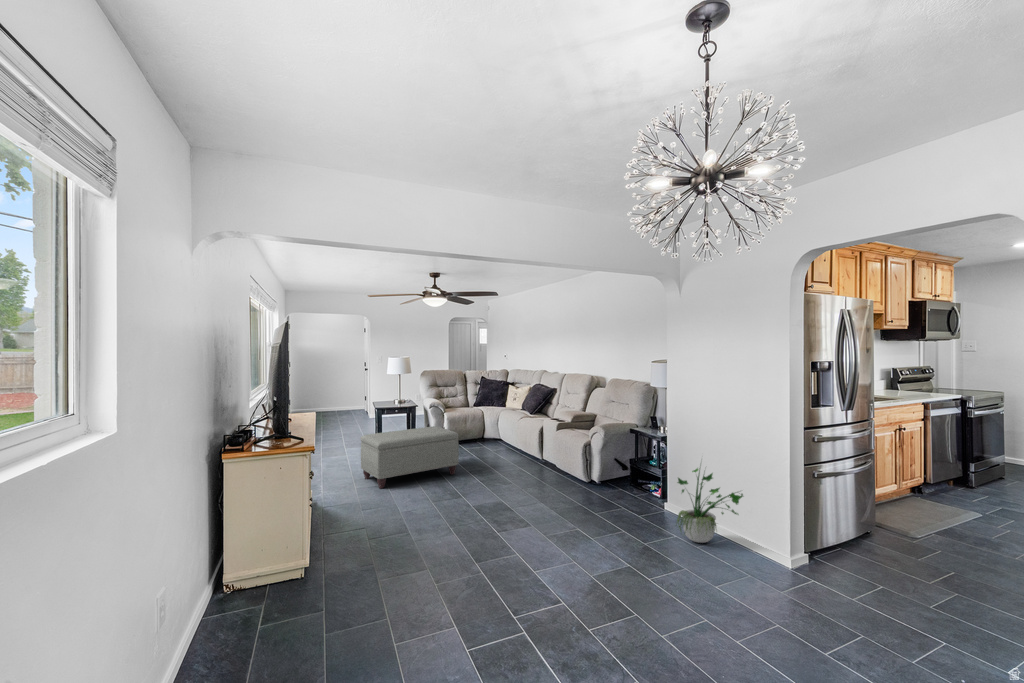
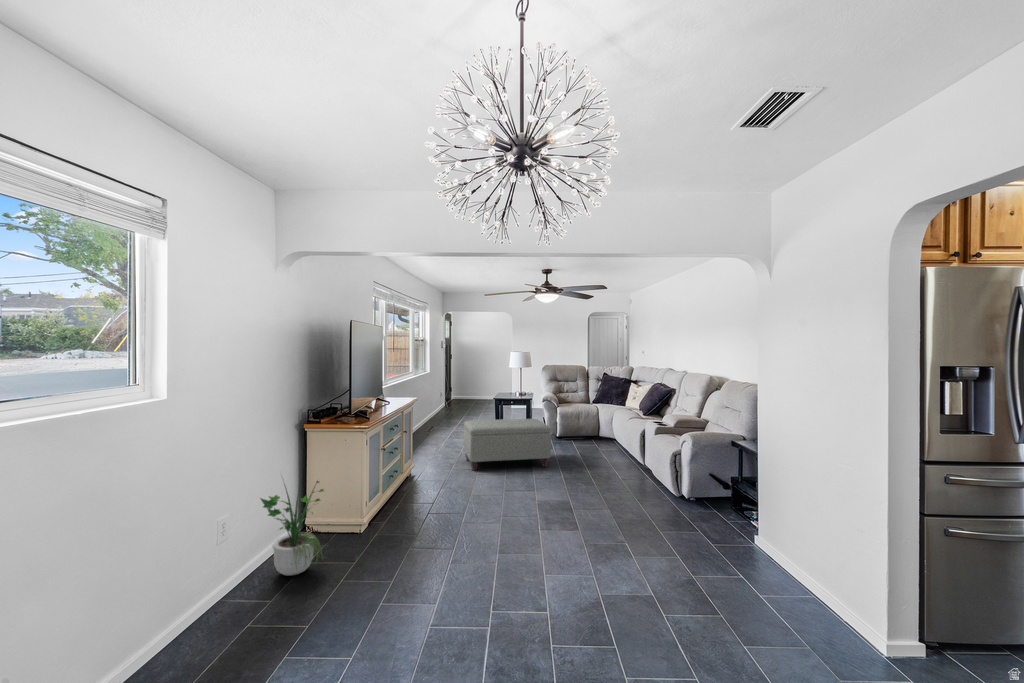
potted plant: present [677,468,743,543] -> present [260,481,324,575]

